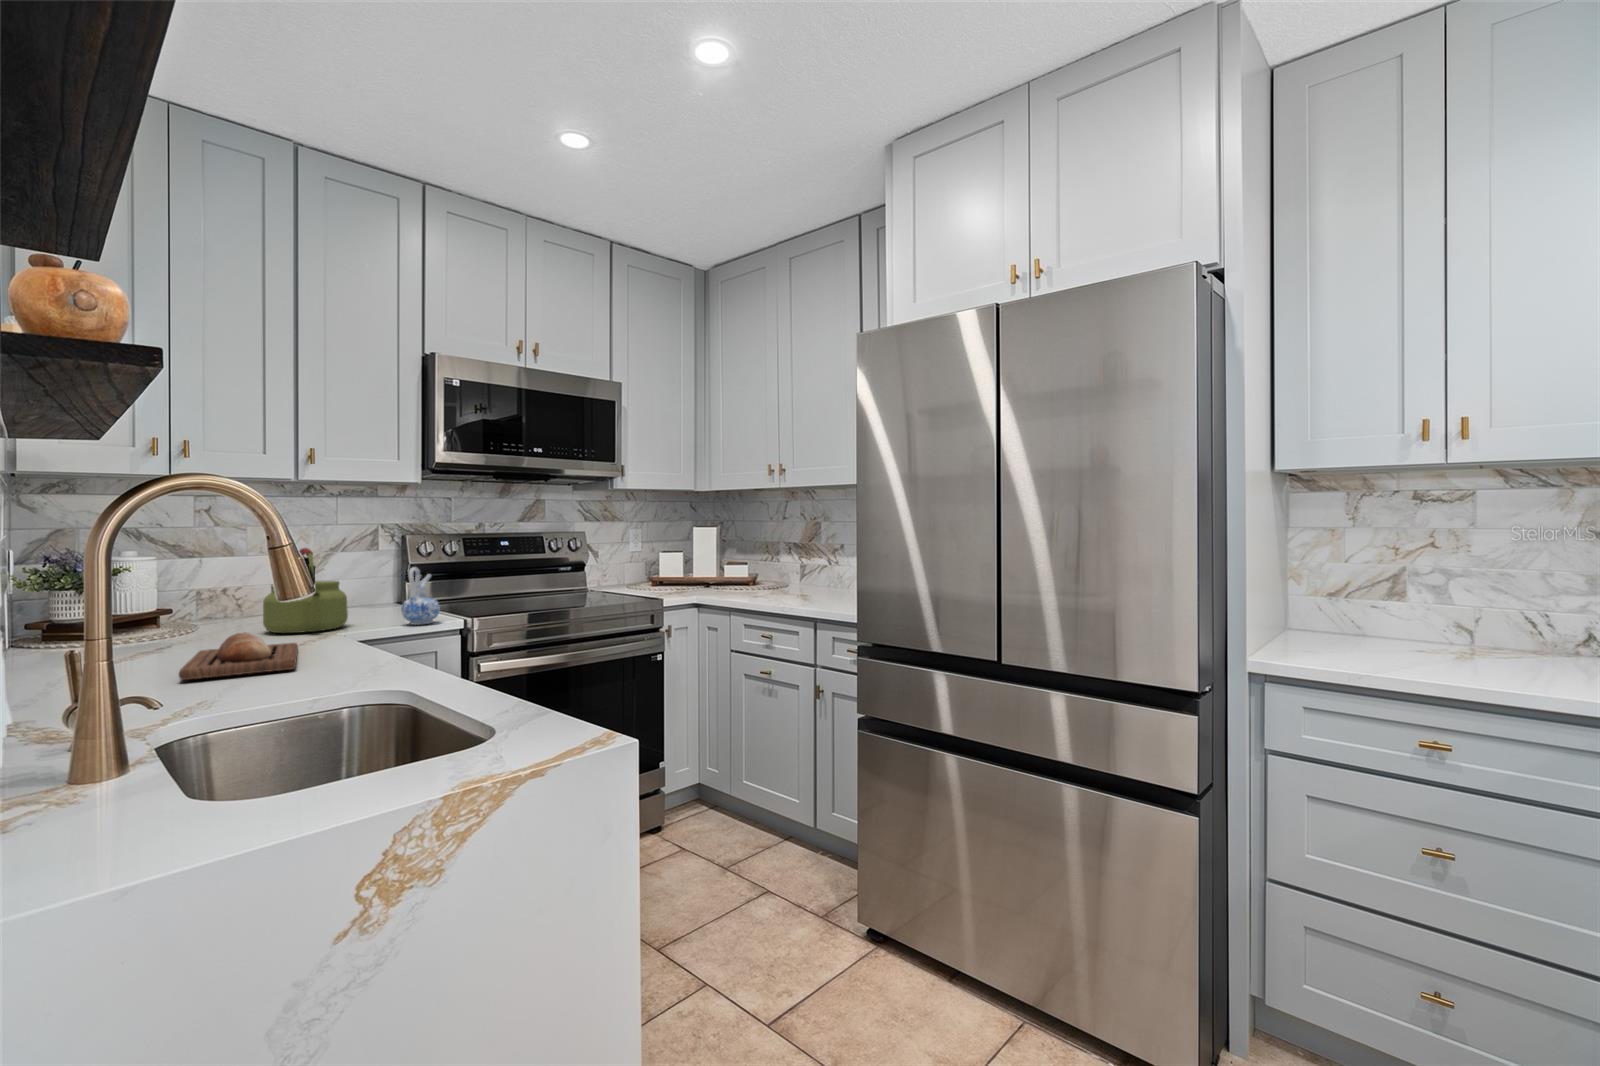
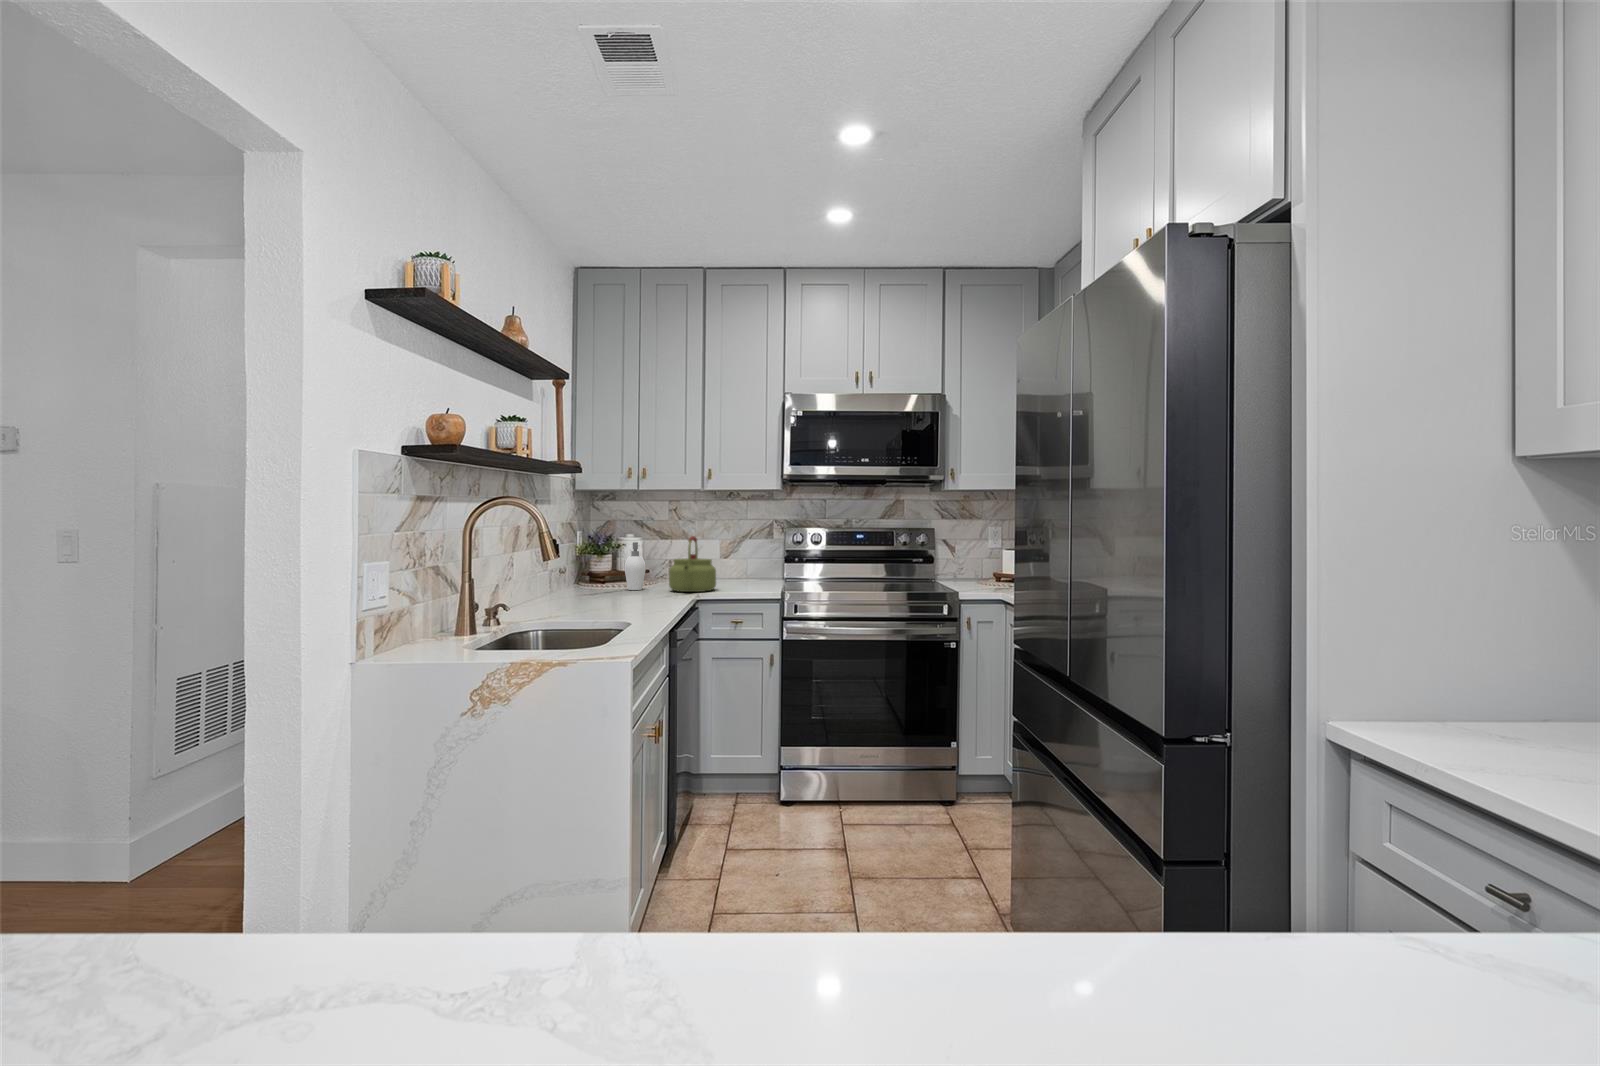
soap dispenser: none [162,561,210,641] -> present [624,542,646,590]
ceramic pitcher: present [401,567,440,625] -> none [738,553,763,594]
bread loaf: present [179,633,298,680] -> none [575,587,658,609]

